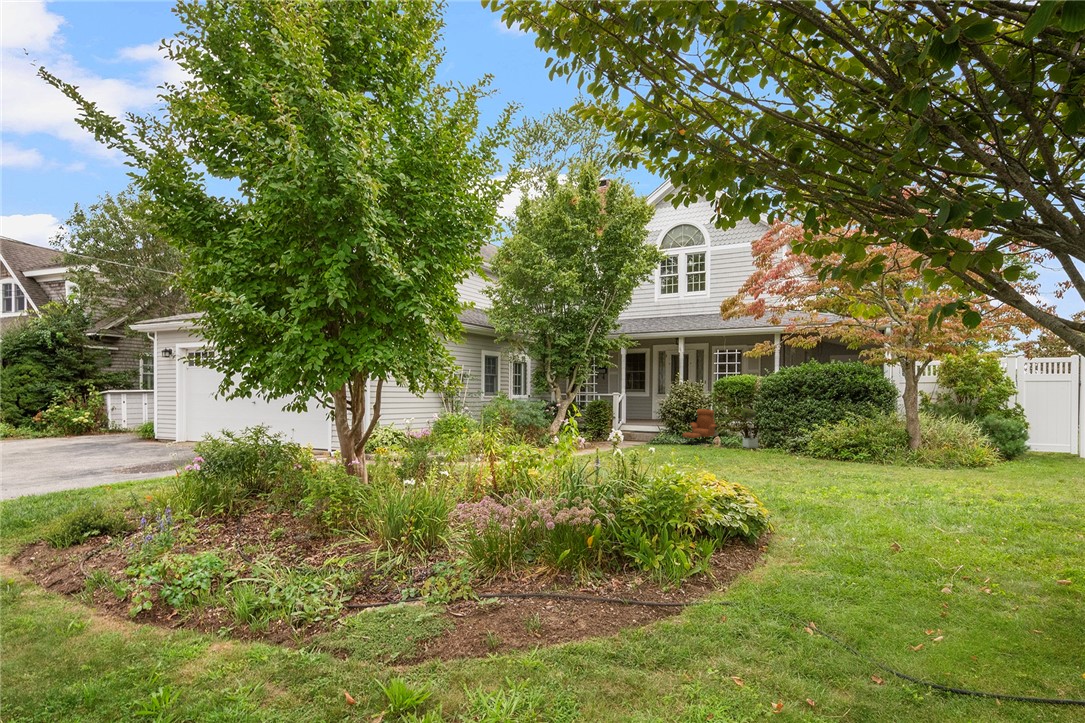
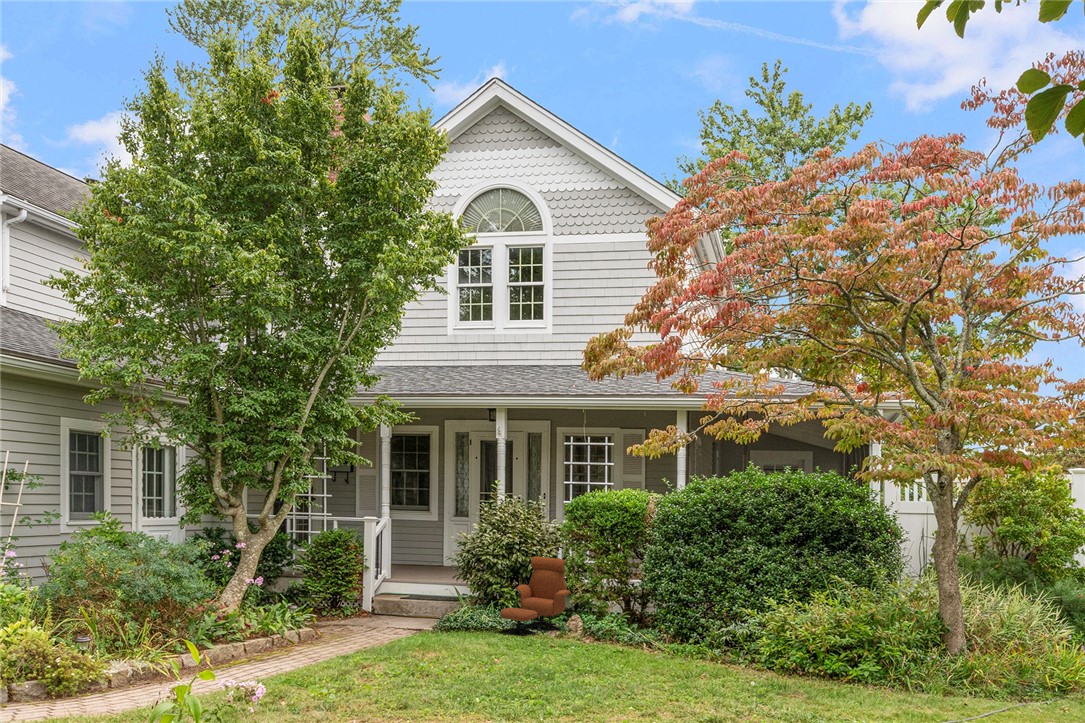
potted tree: present [741,408,758,448] -> none [619,556,651,642]

